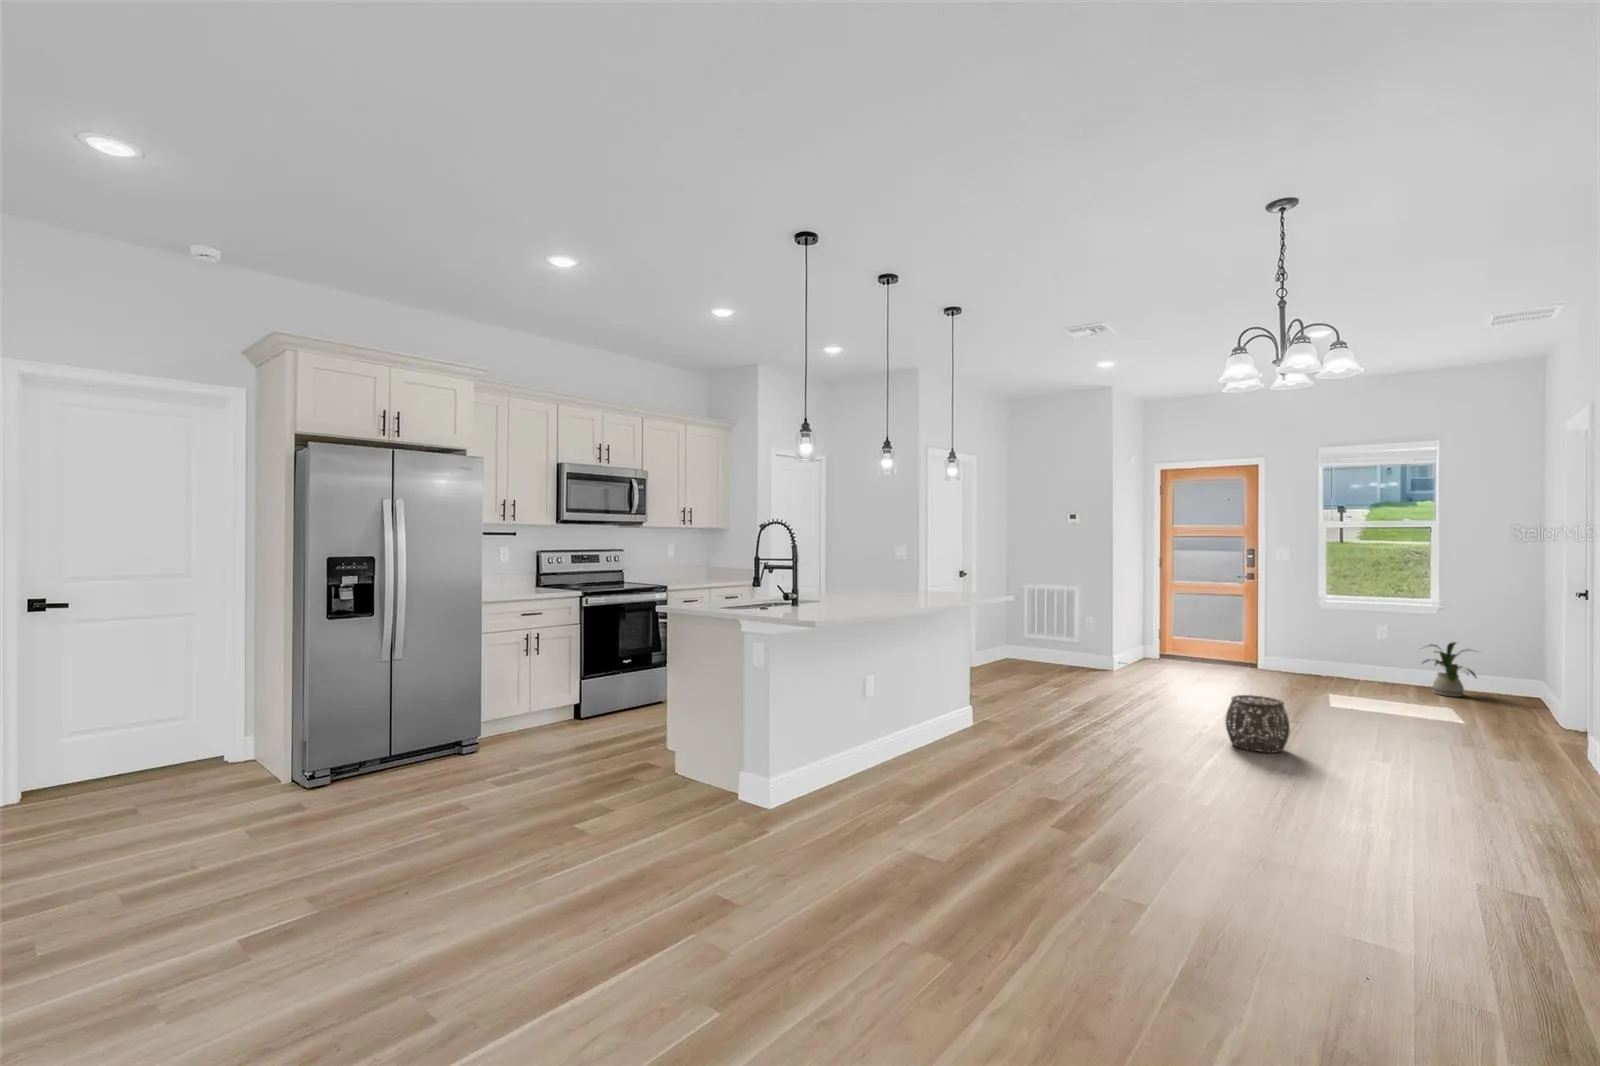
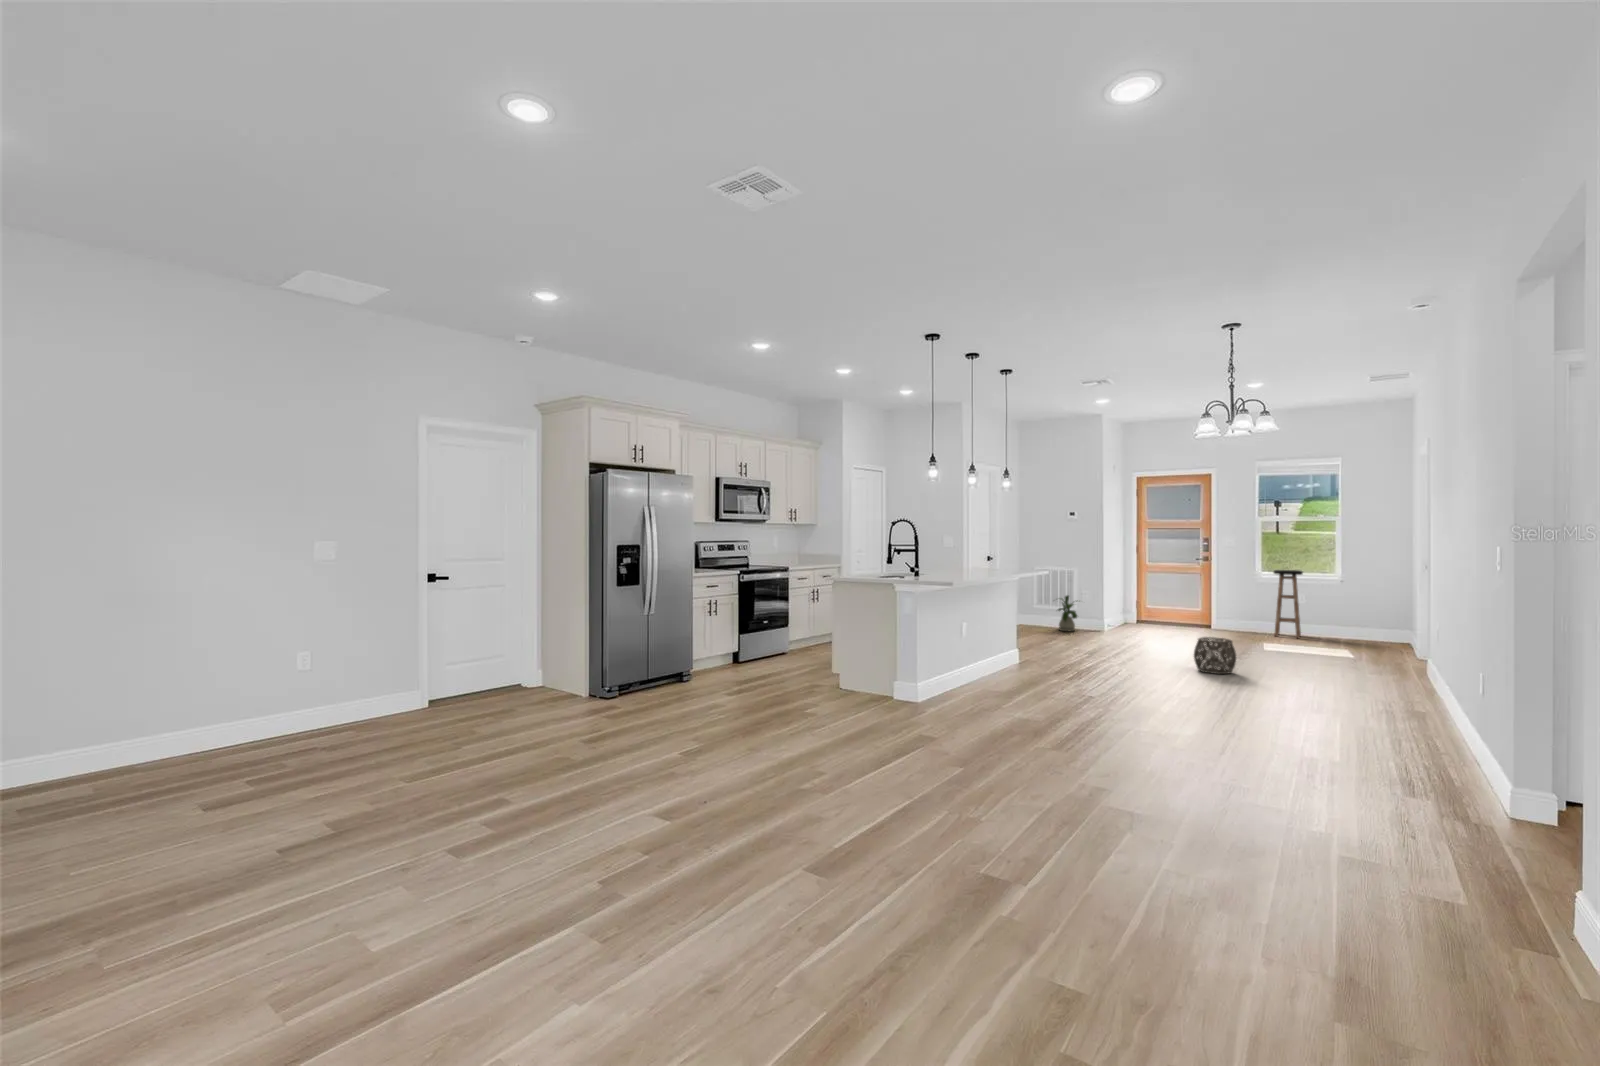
bar stool: none [1341,593,1381,687] -> present [1274,570,1303,638]
house plant: present [1423,642,1476,697] -> present [1058,596,1077,631]

